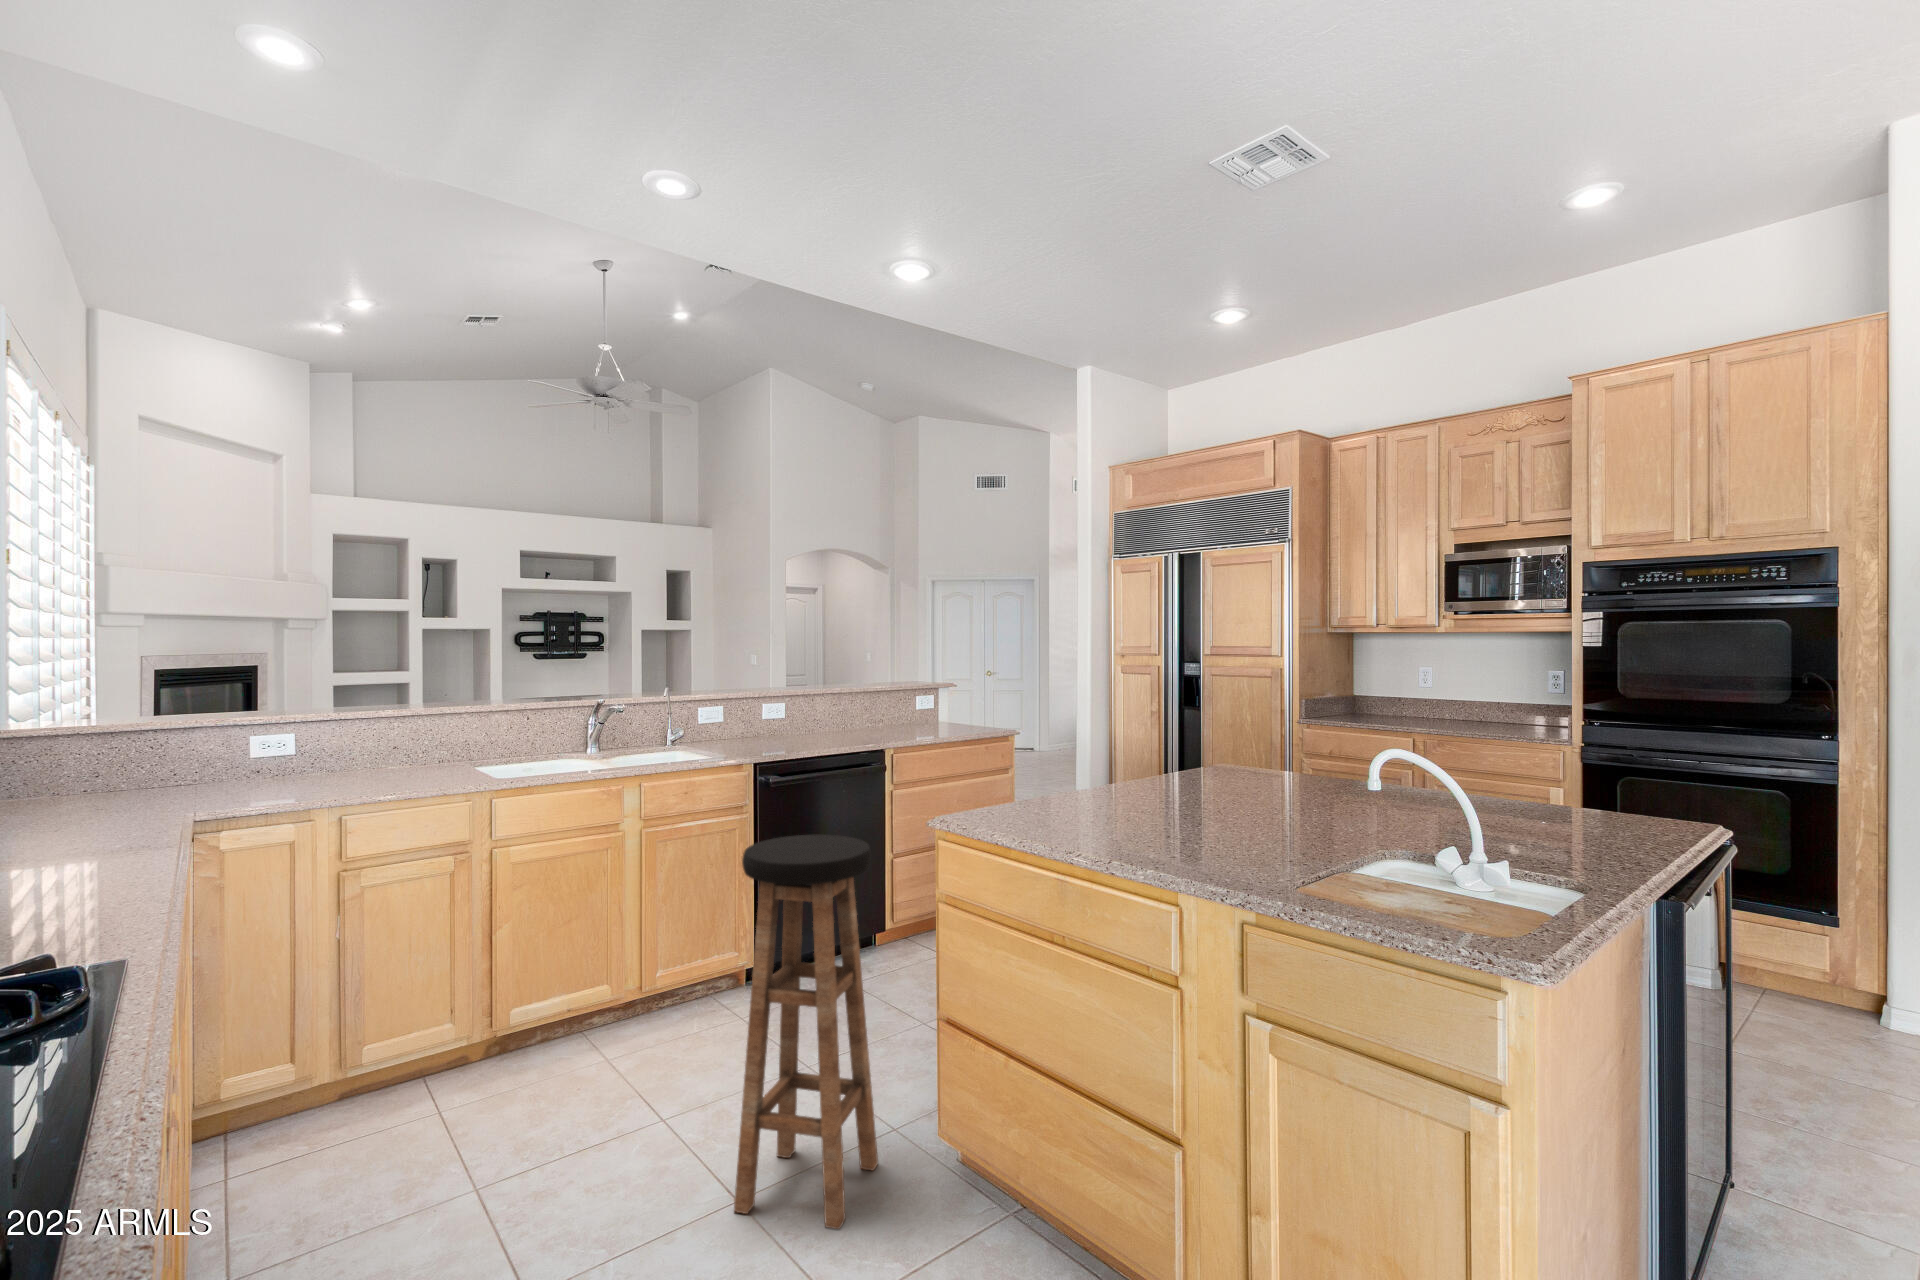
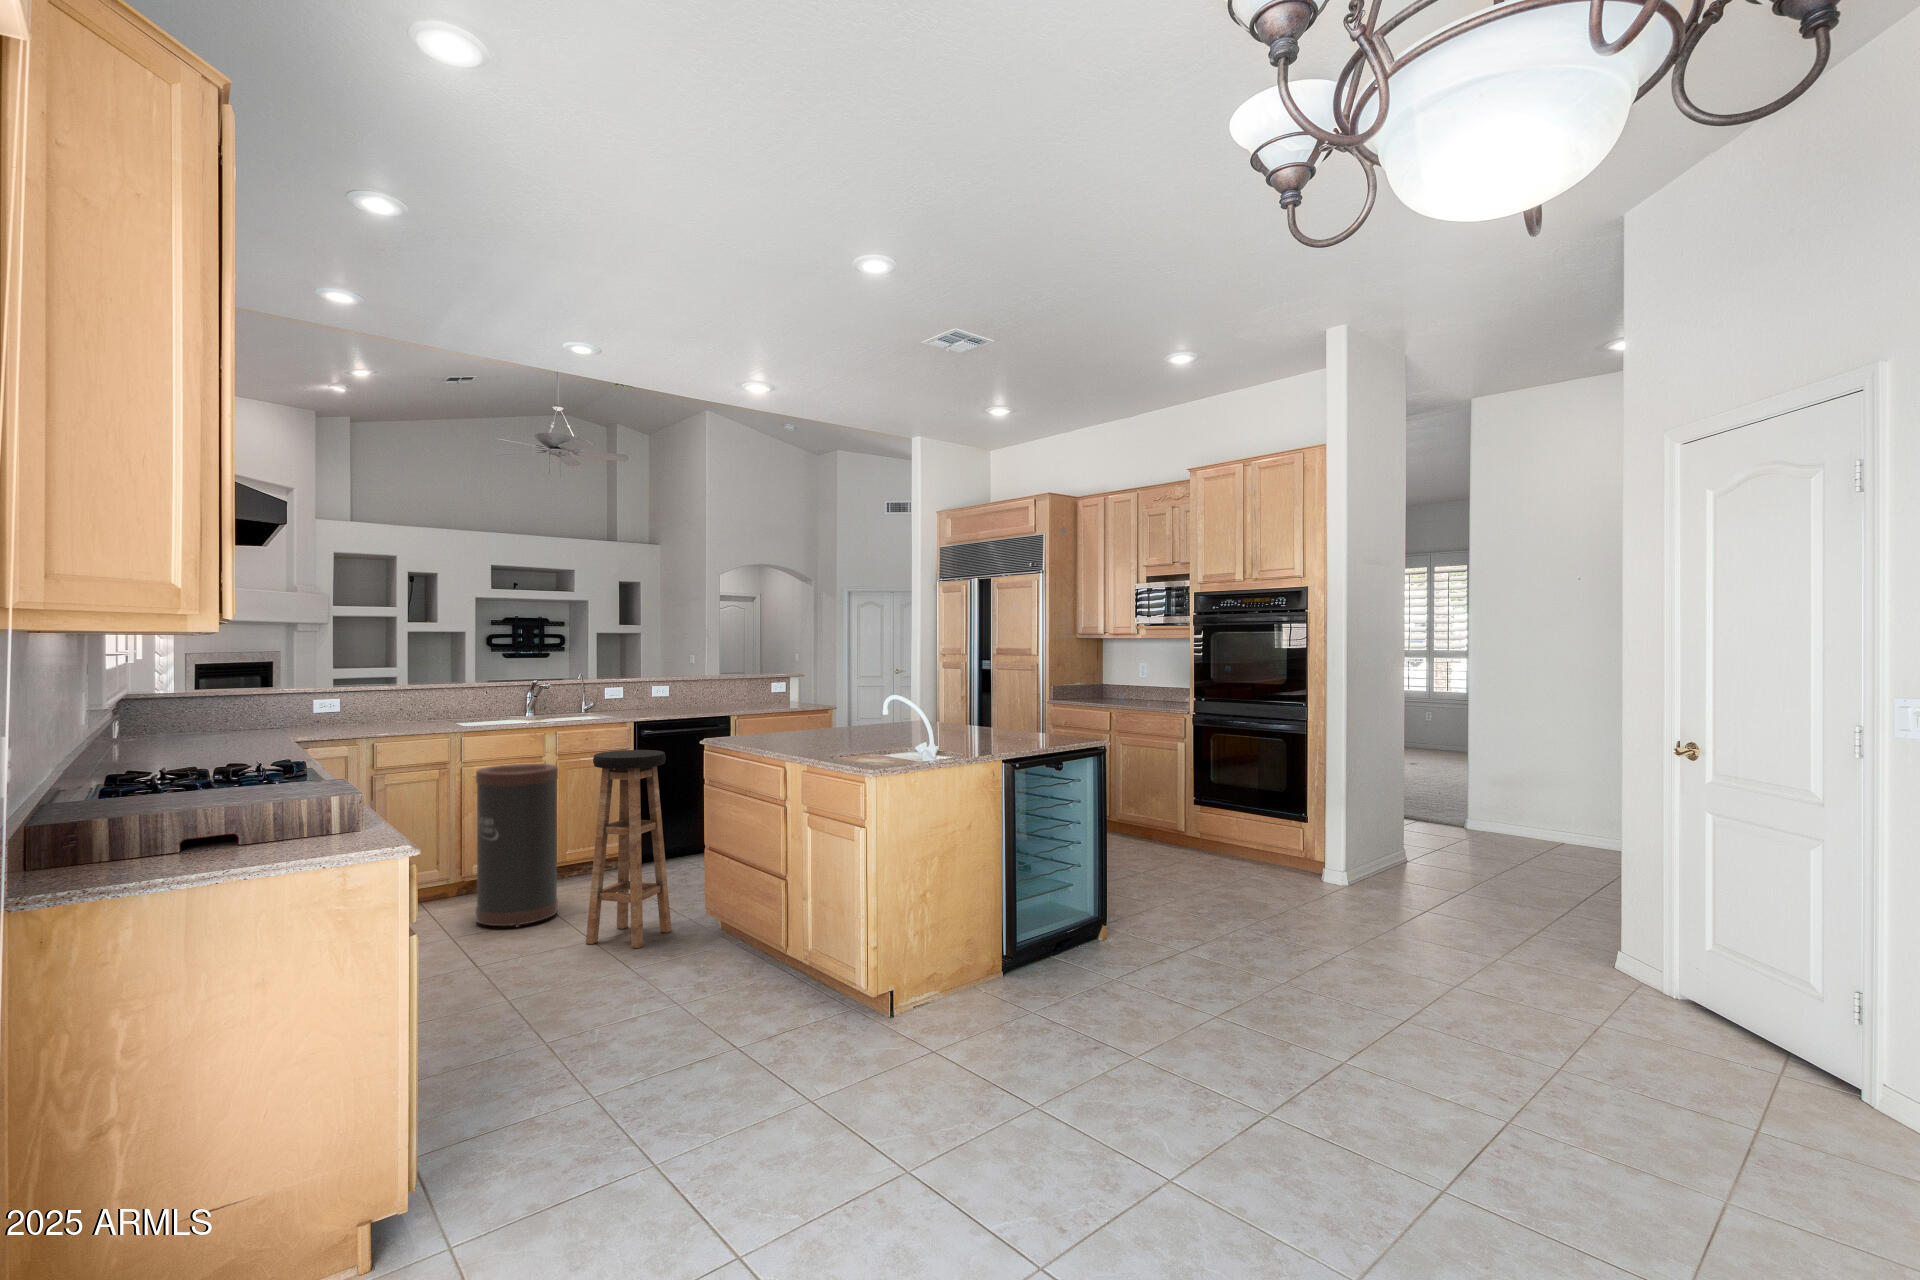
trash can: none [520,848,662,1156] -> present [476,764,558,927]

